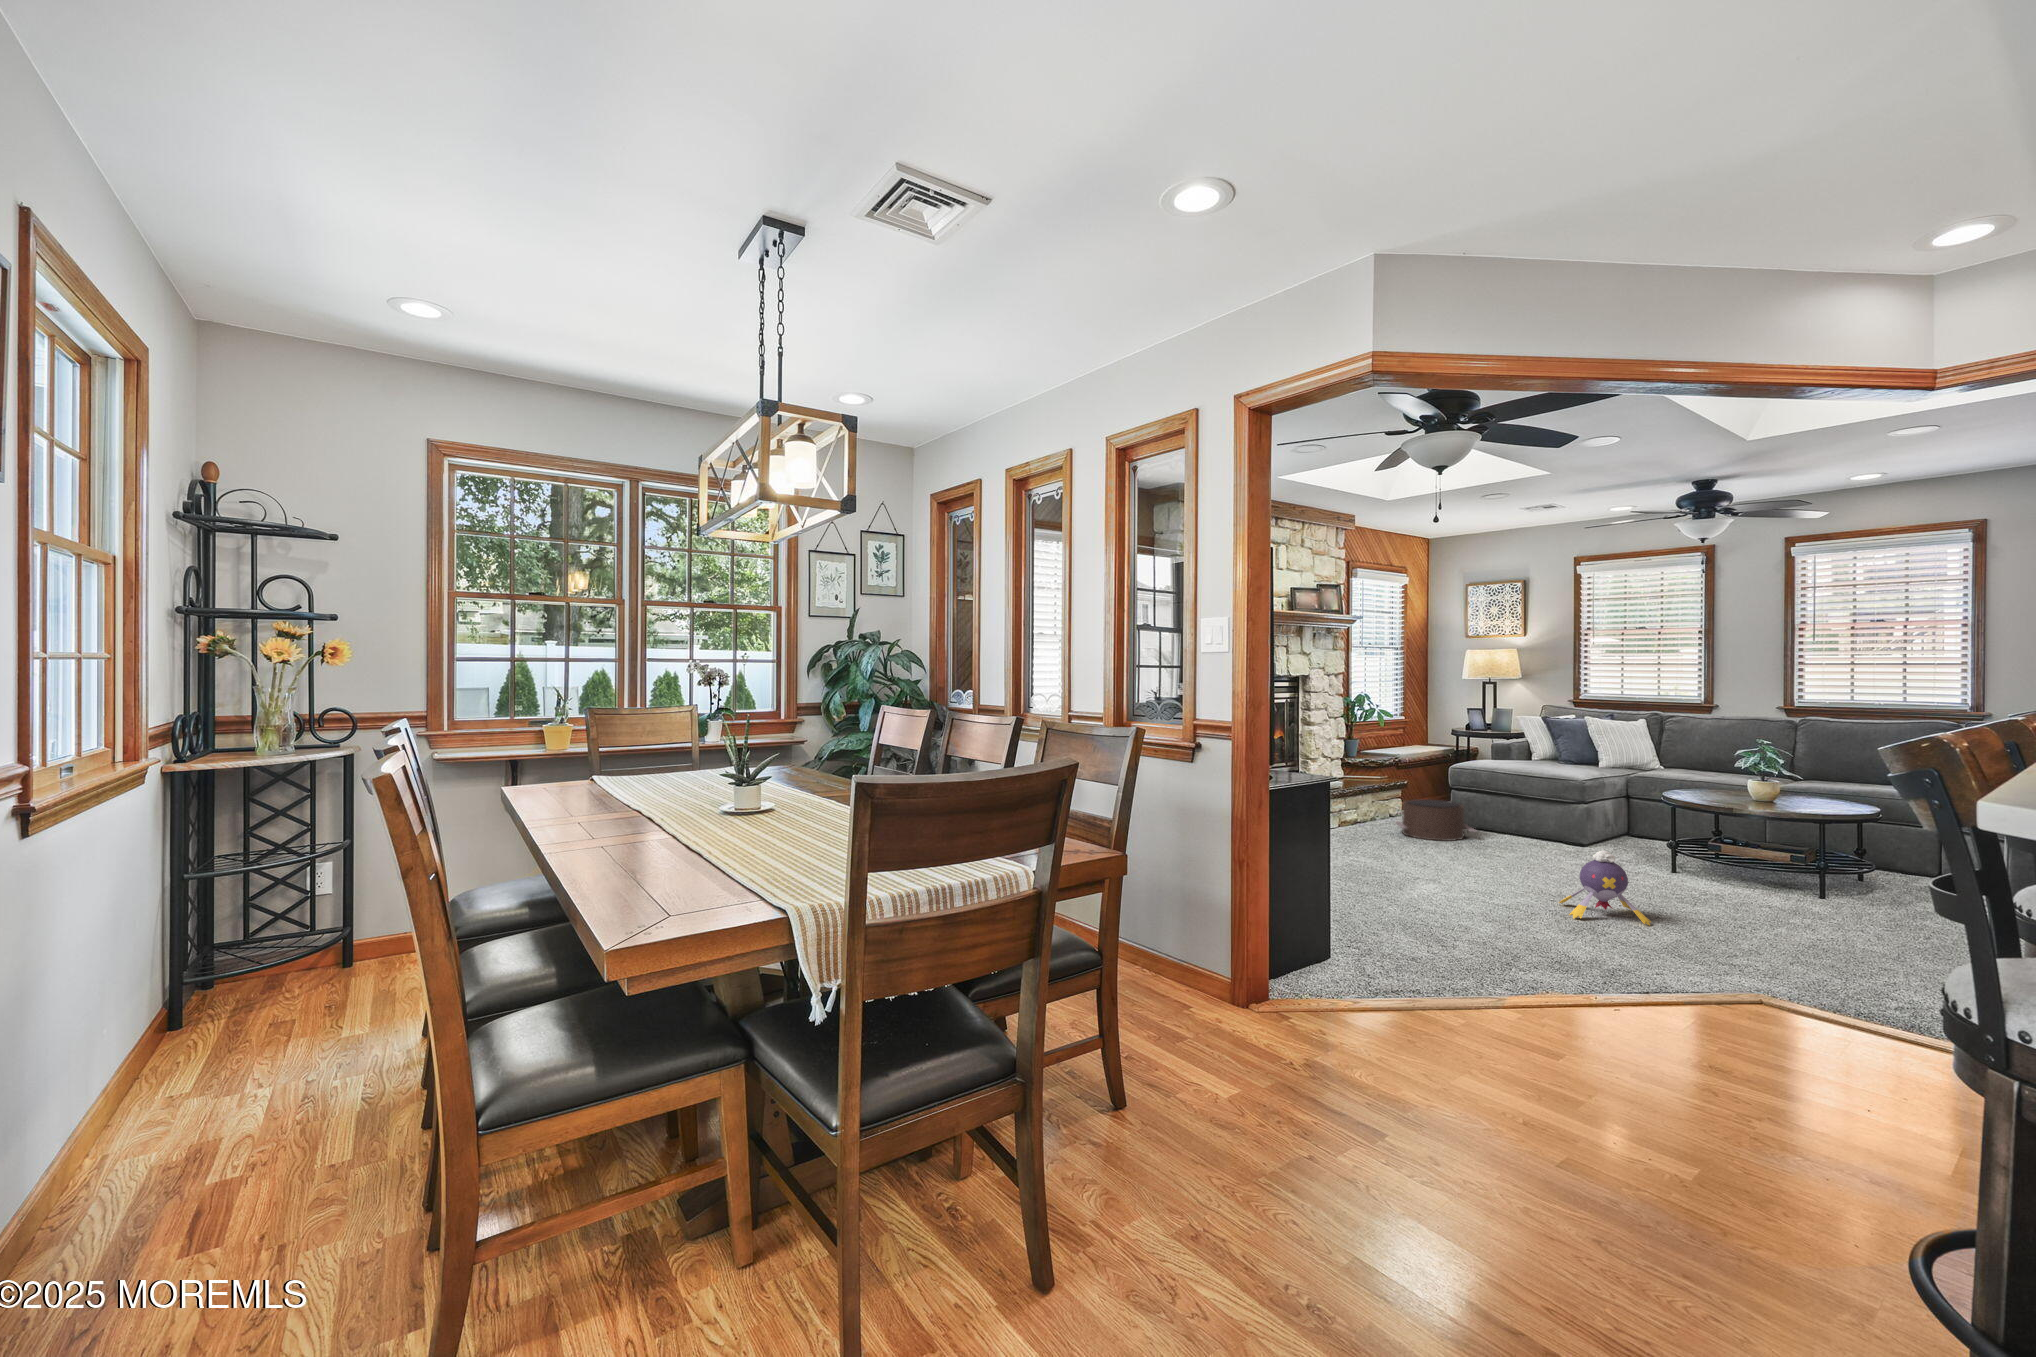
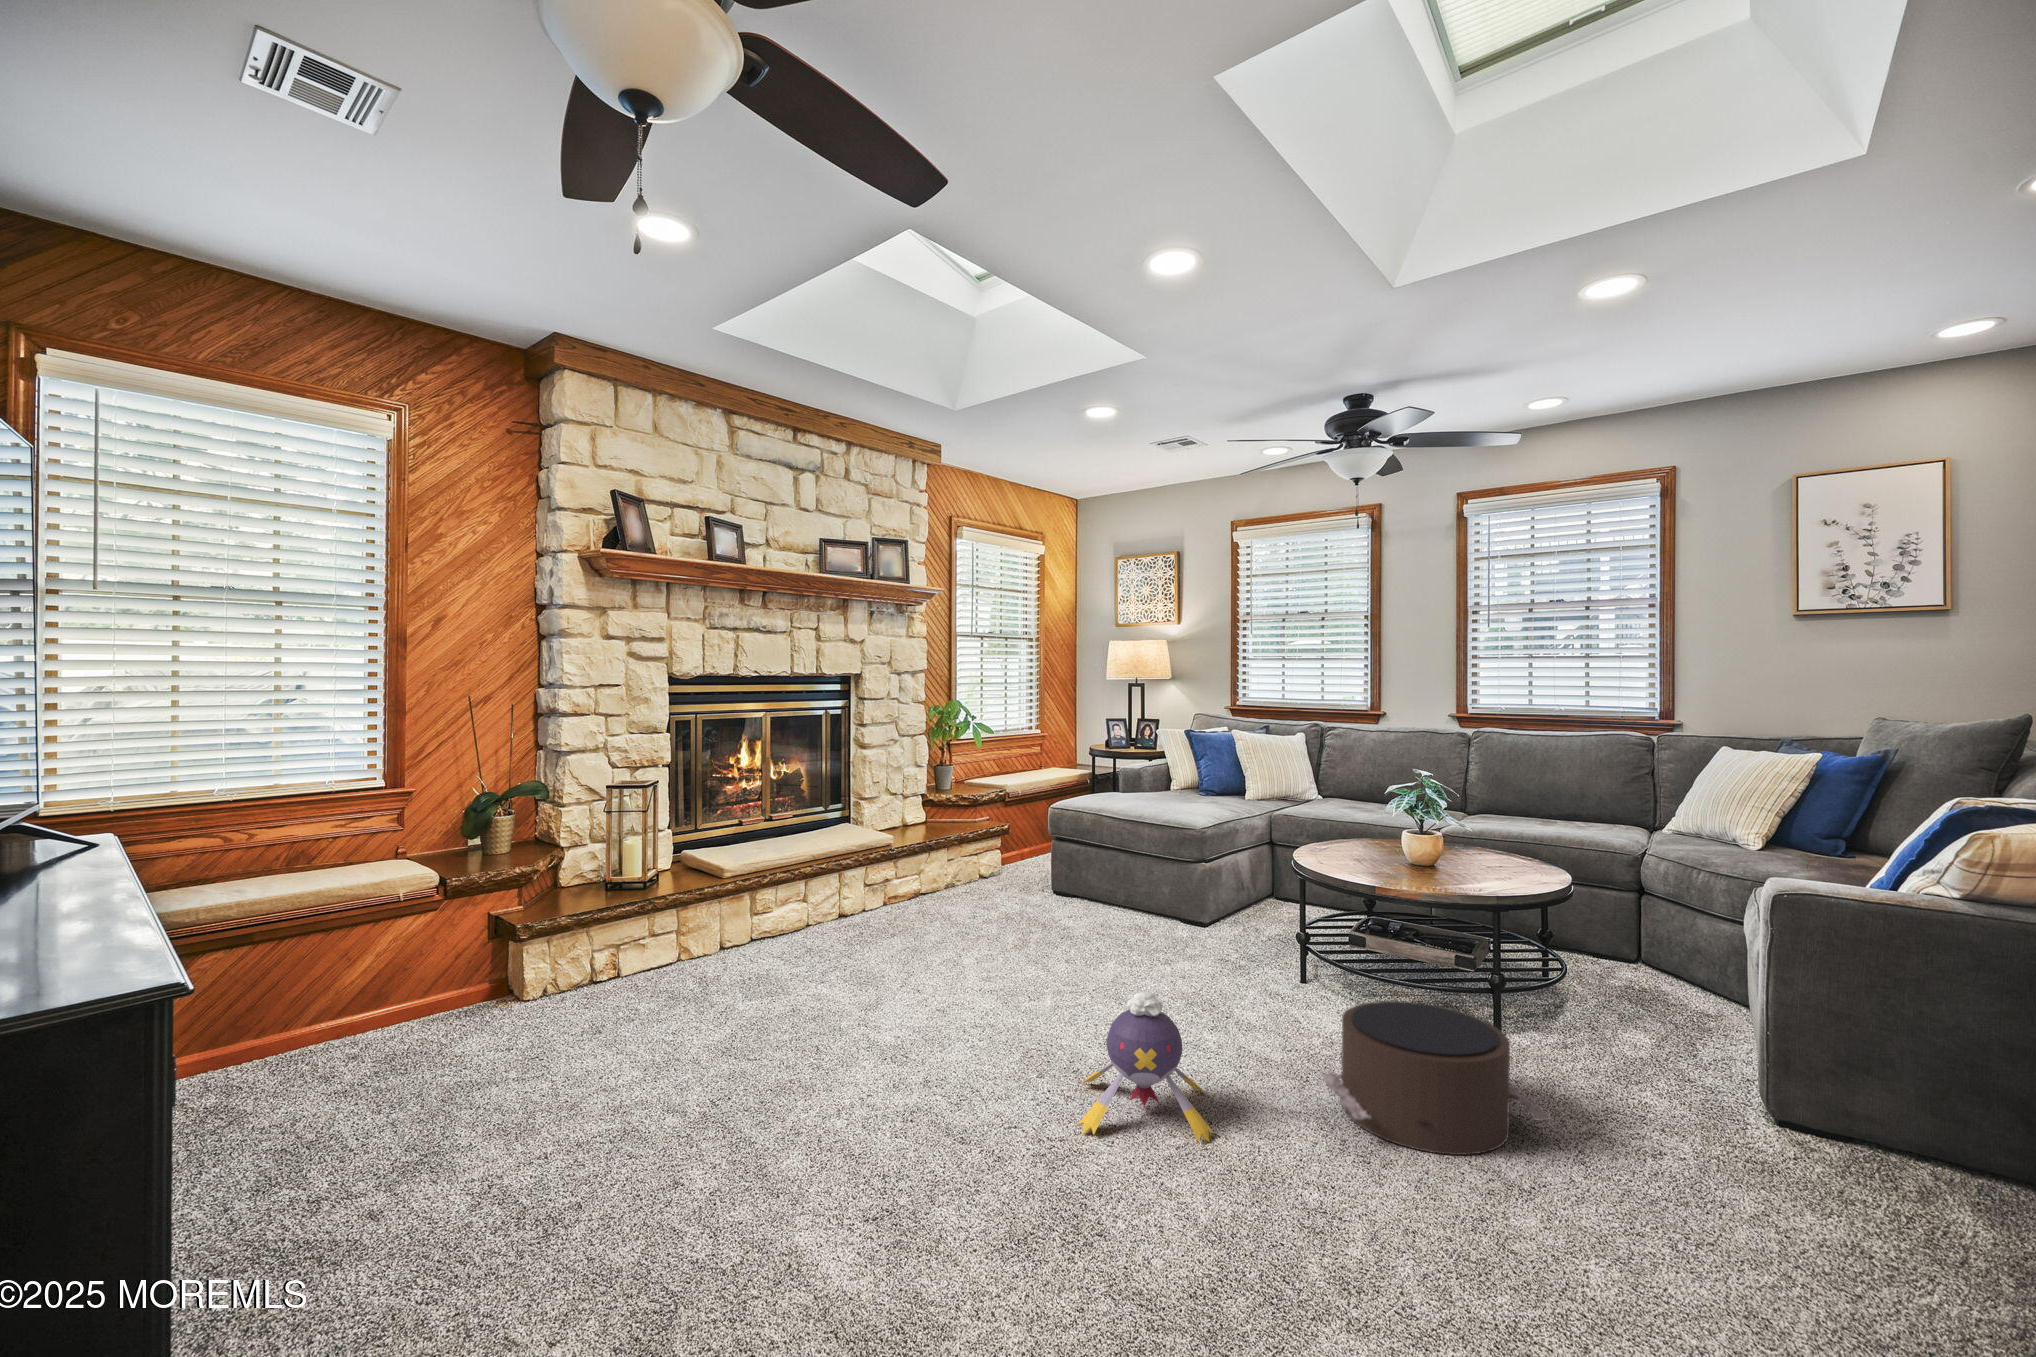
pouf: present [1396,799,1476,841] -> present [1322,1001,1552,1155]

